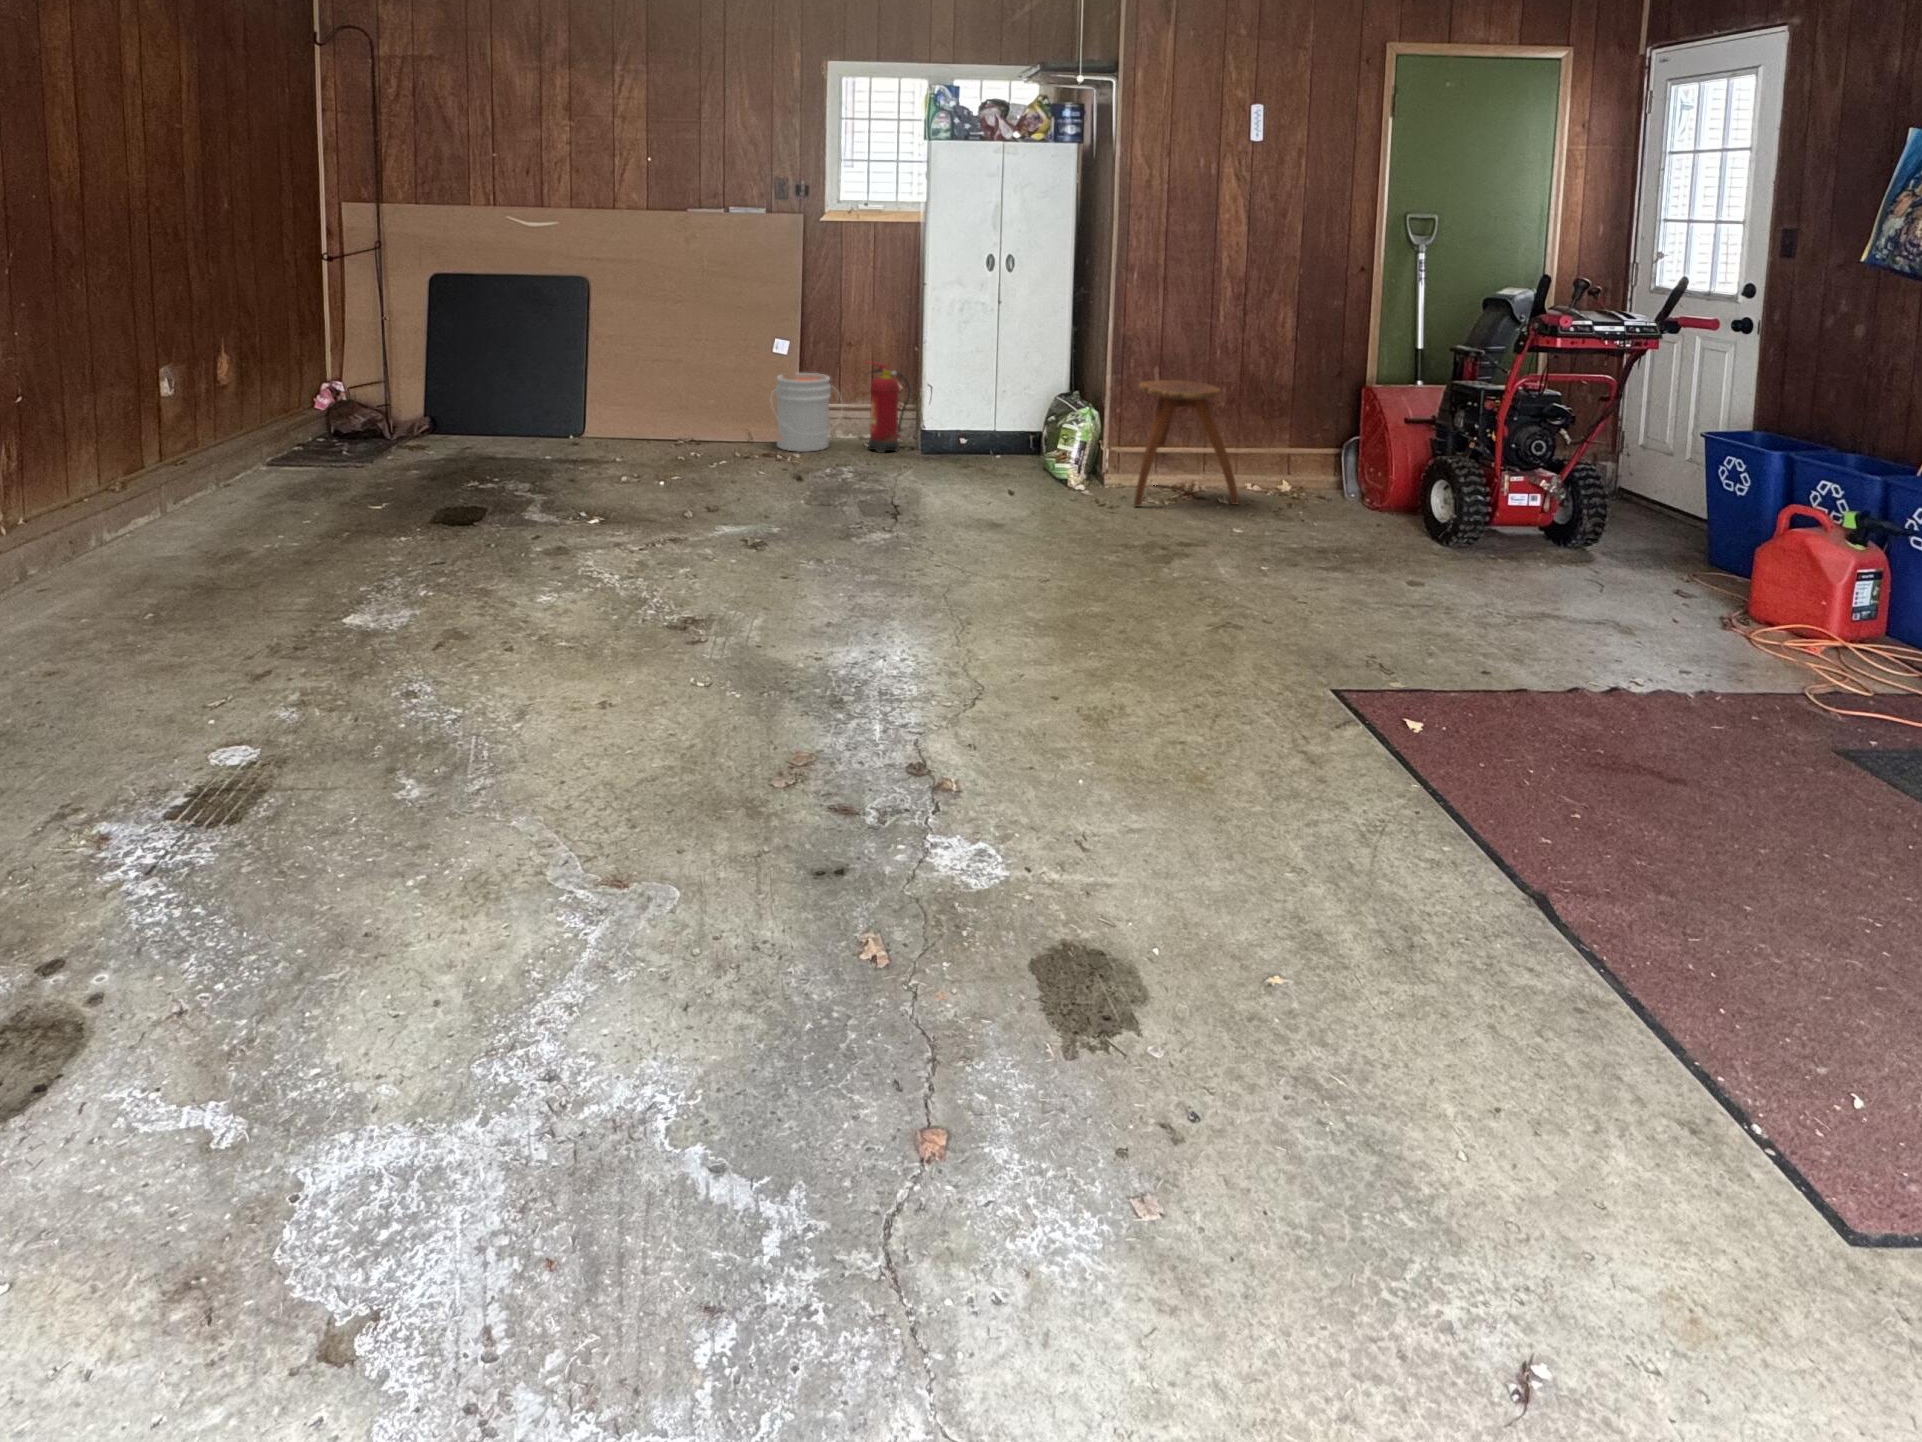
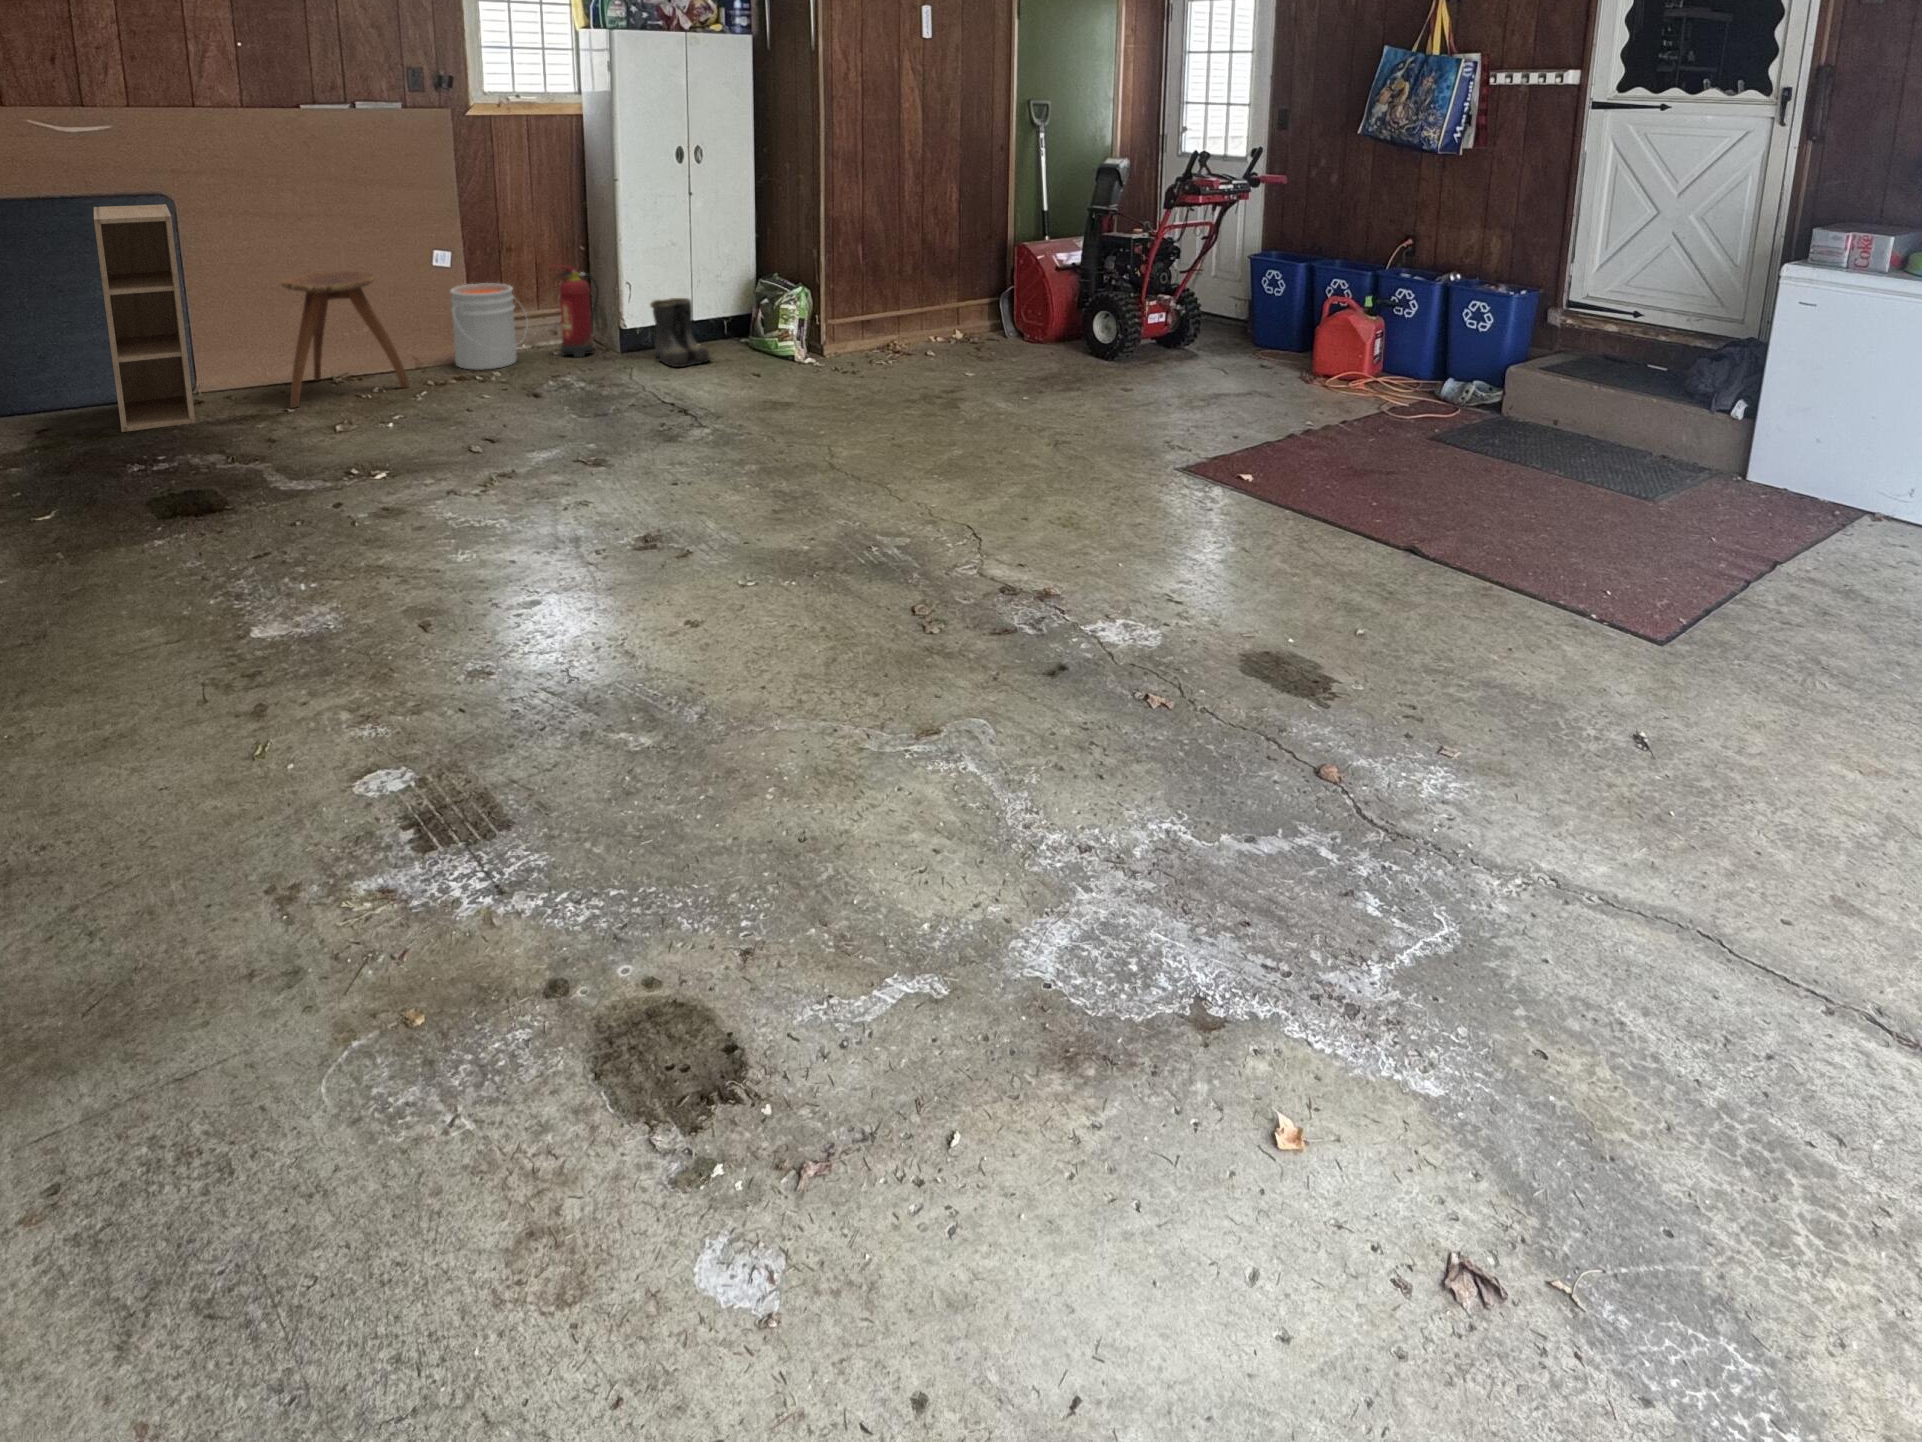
shelving unit: none [504,282,576,458] -> present [94,204,195,432]
stool: present [1134,380,1239,507] -> present [281,271,409,408]
boots: none [938,405,987,474] -> present [650,298,710,367]

